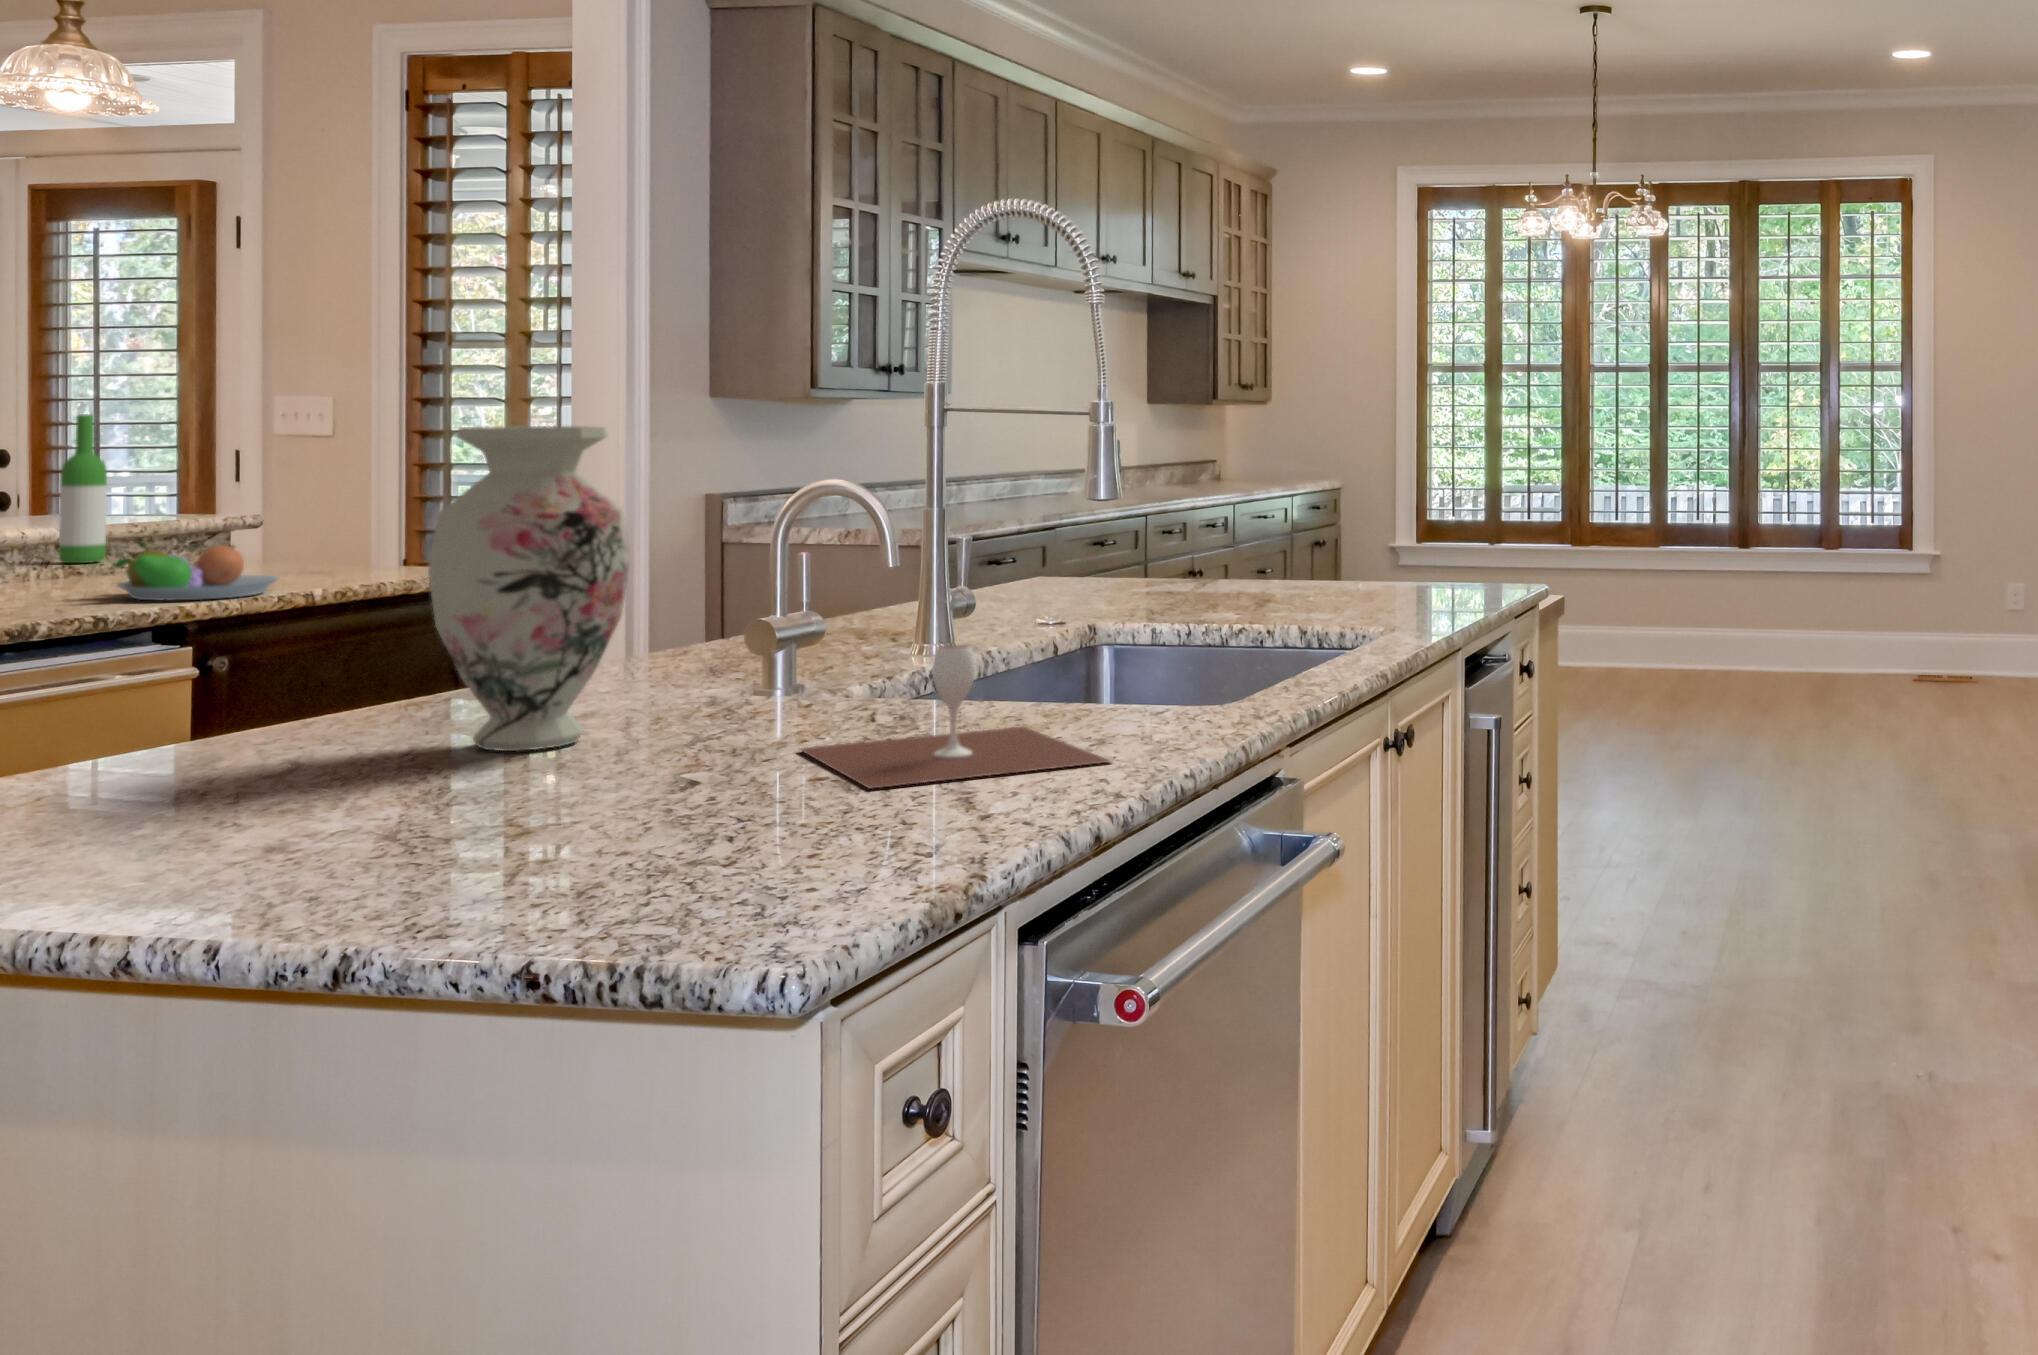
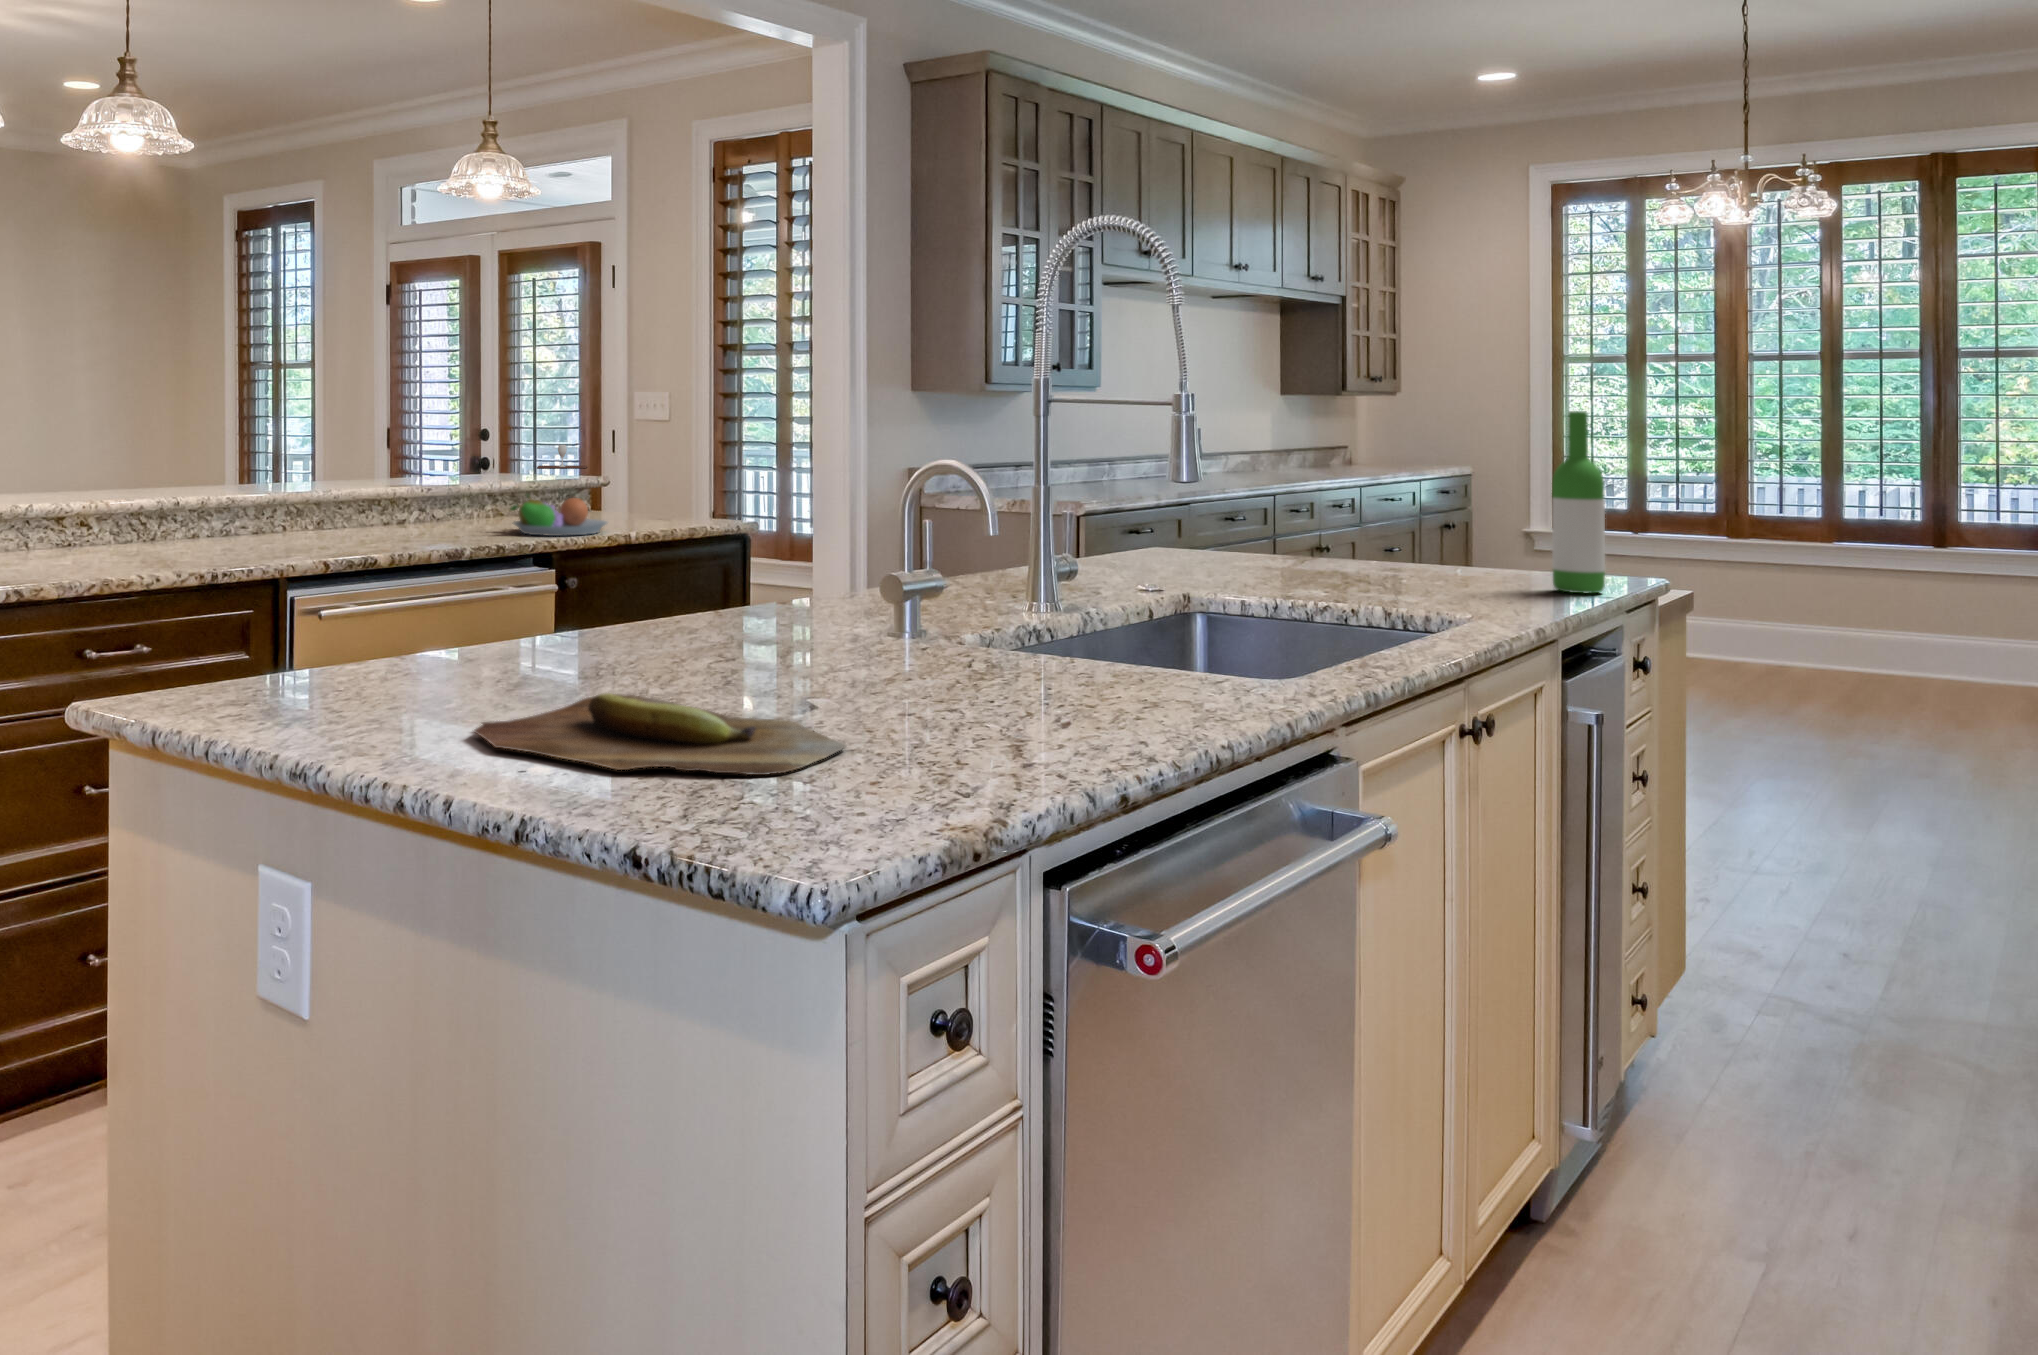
wine bottle: present [59,414,107,563] -> present [1552,411,1605,593]
vase: present [428,426,630,751] -> none [641,417,782,669]
wine glass: present [800,645,1110,789] -> present [537,445,587,468]
cutting board: none [212,788,763,877] -> present [474,693,847,775]

